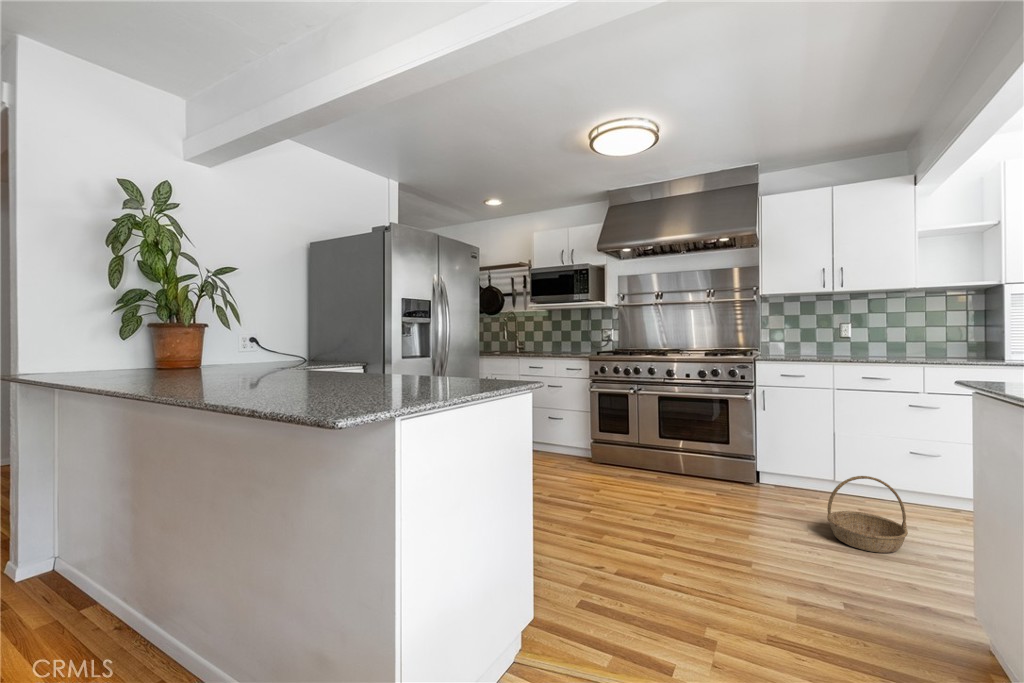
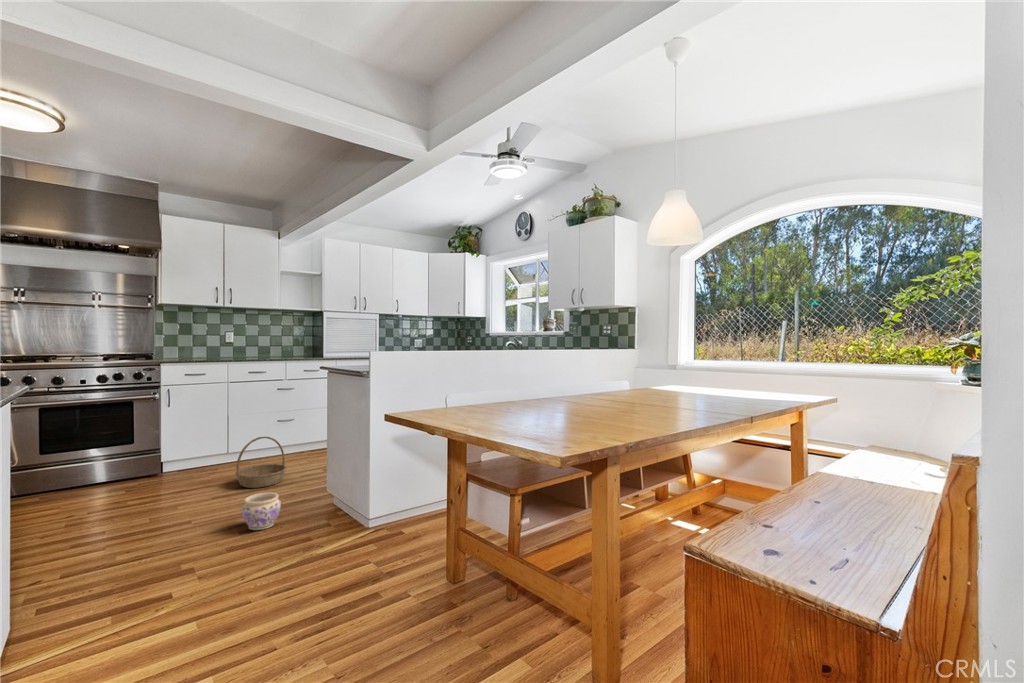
planter: none [802,568,865,633] -> present [242,493,281,531]

